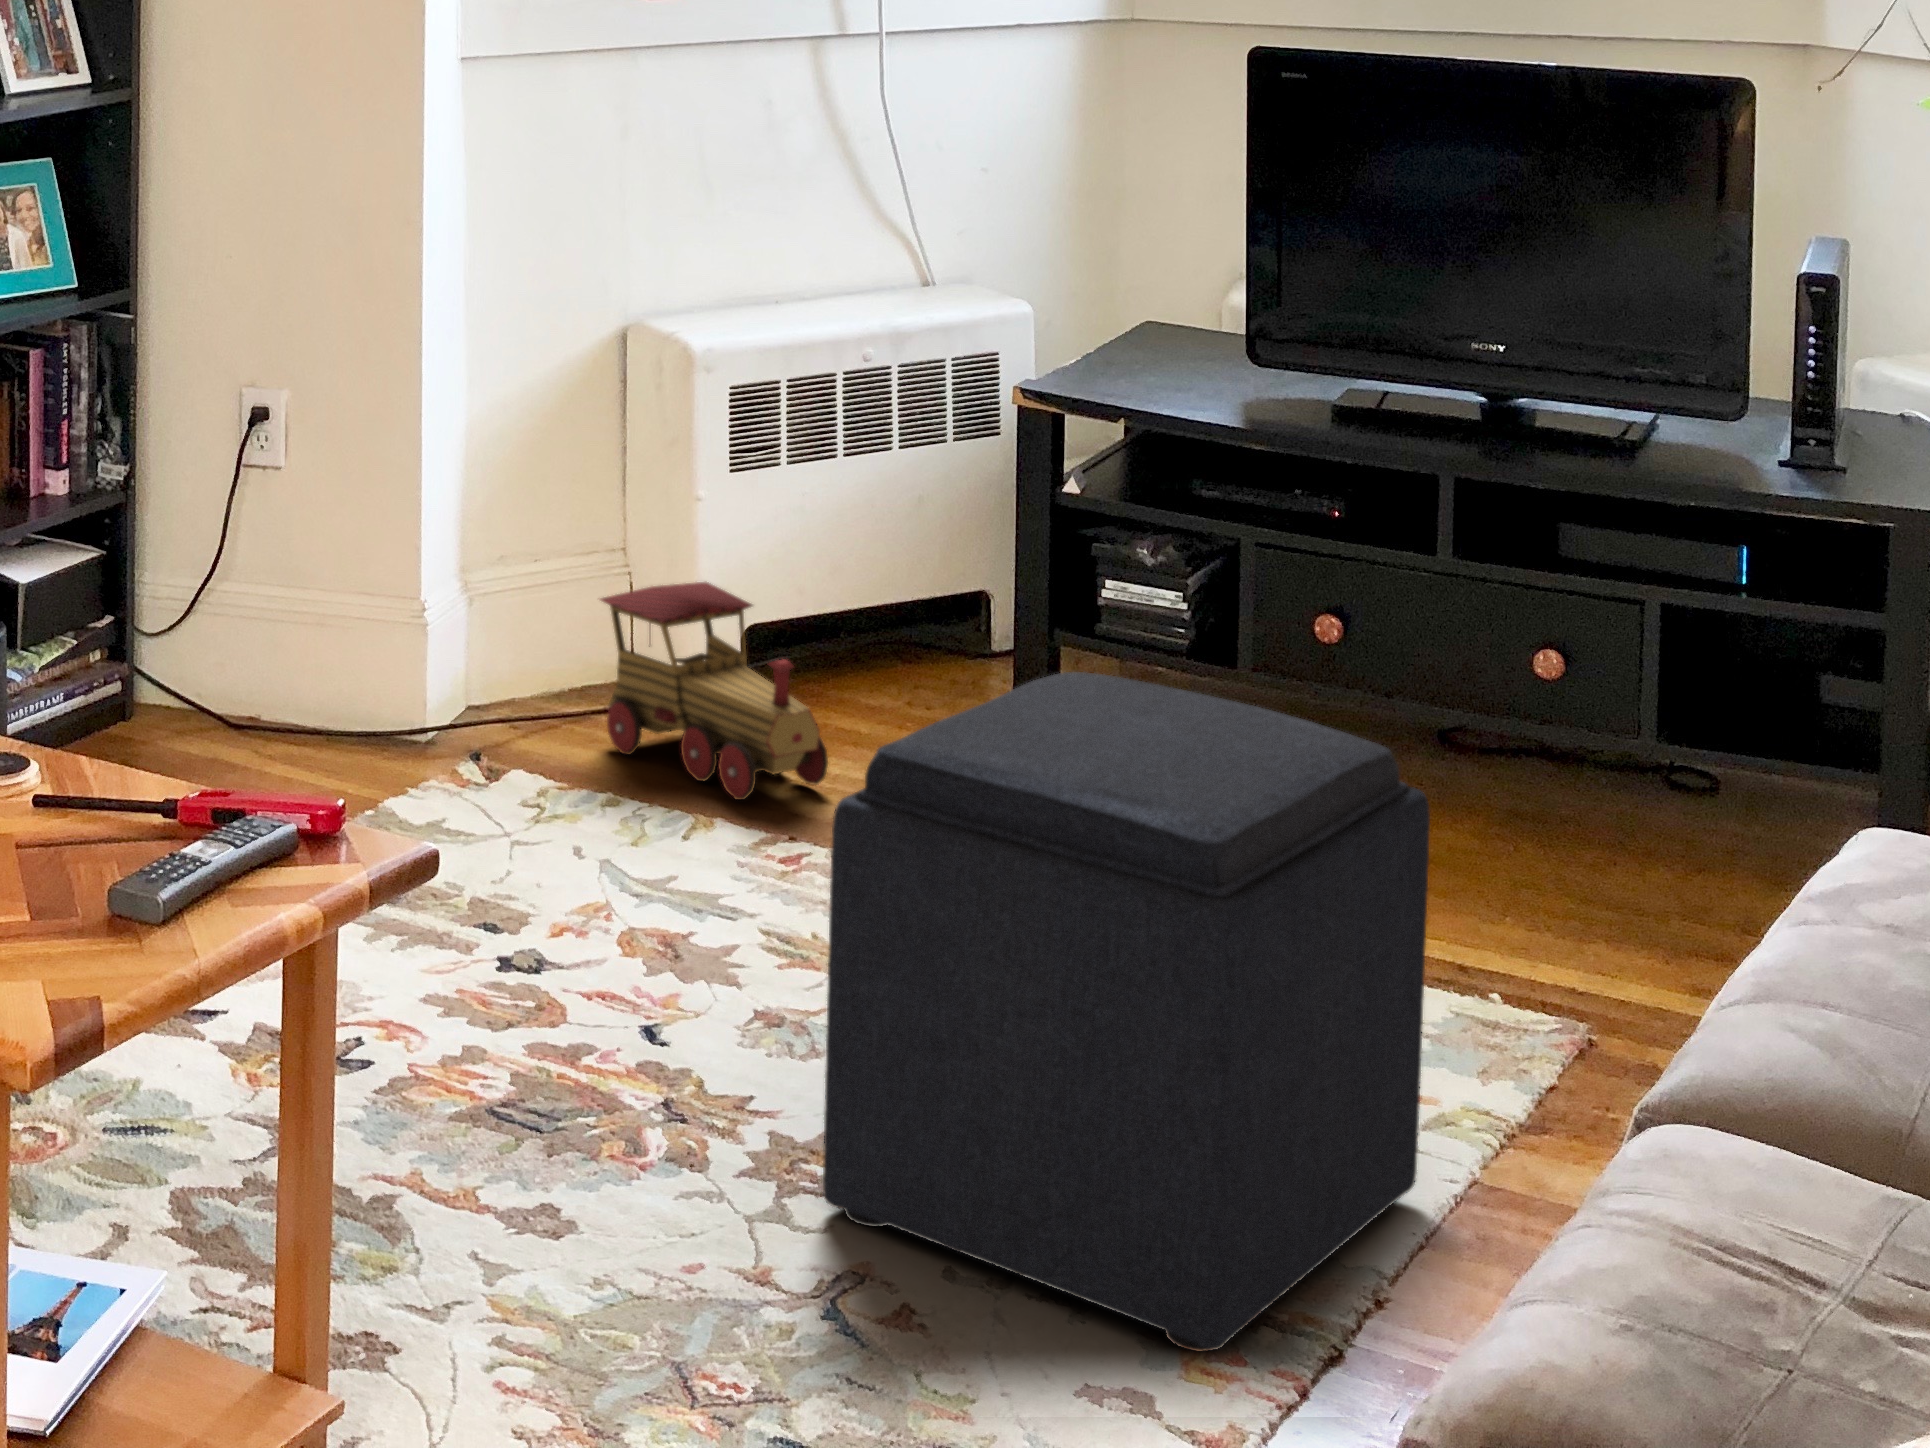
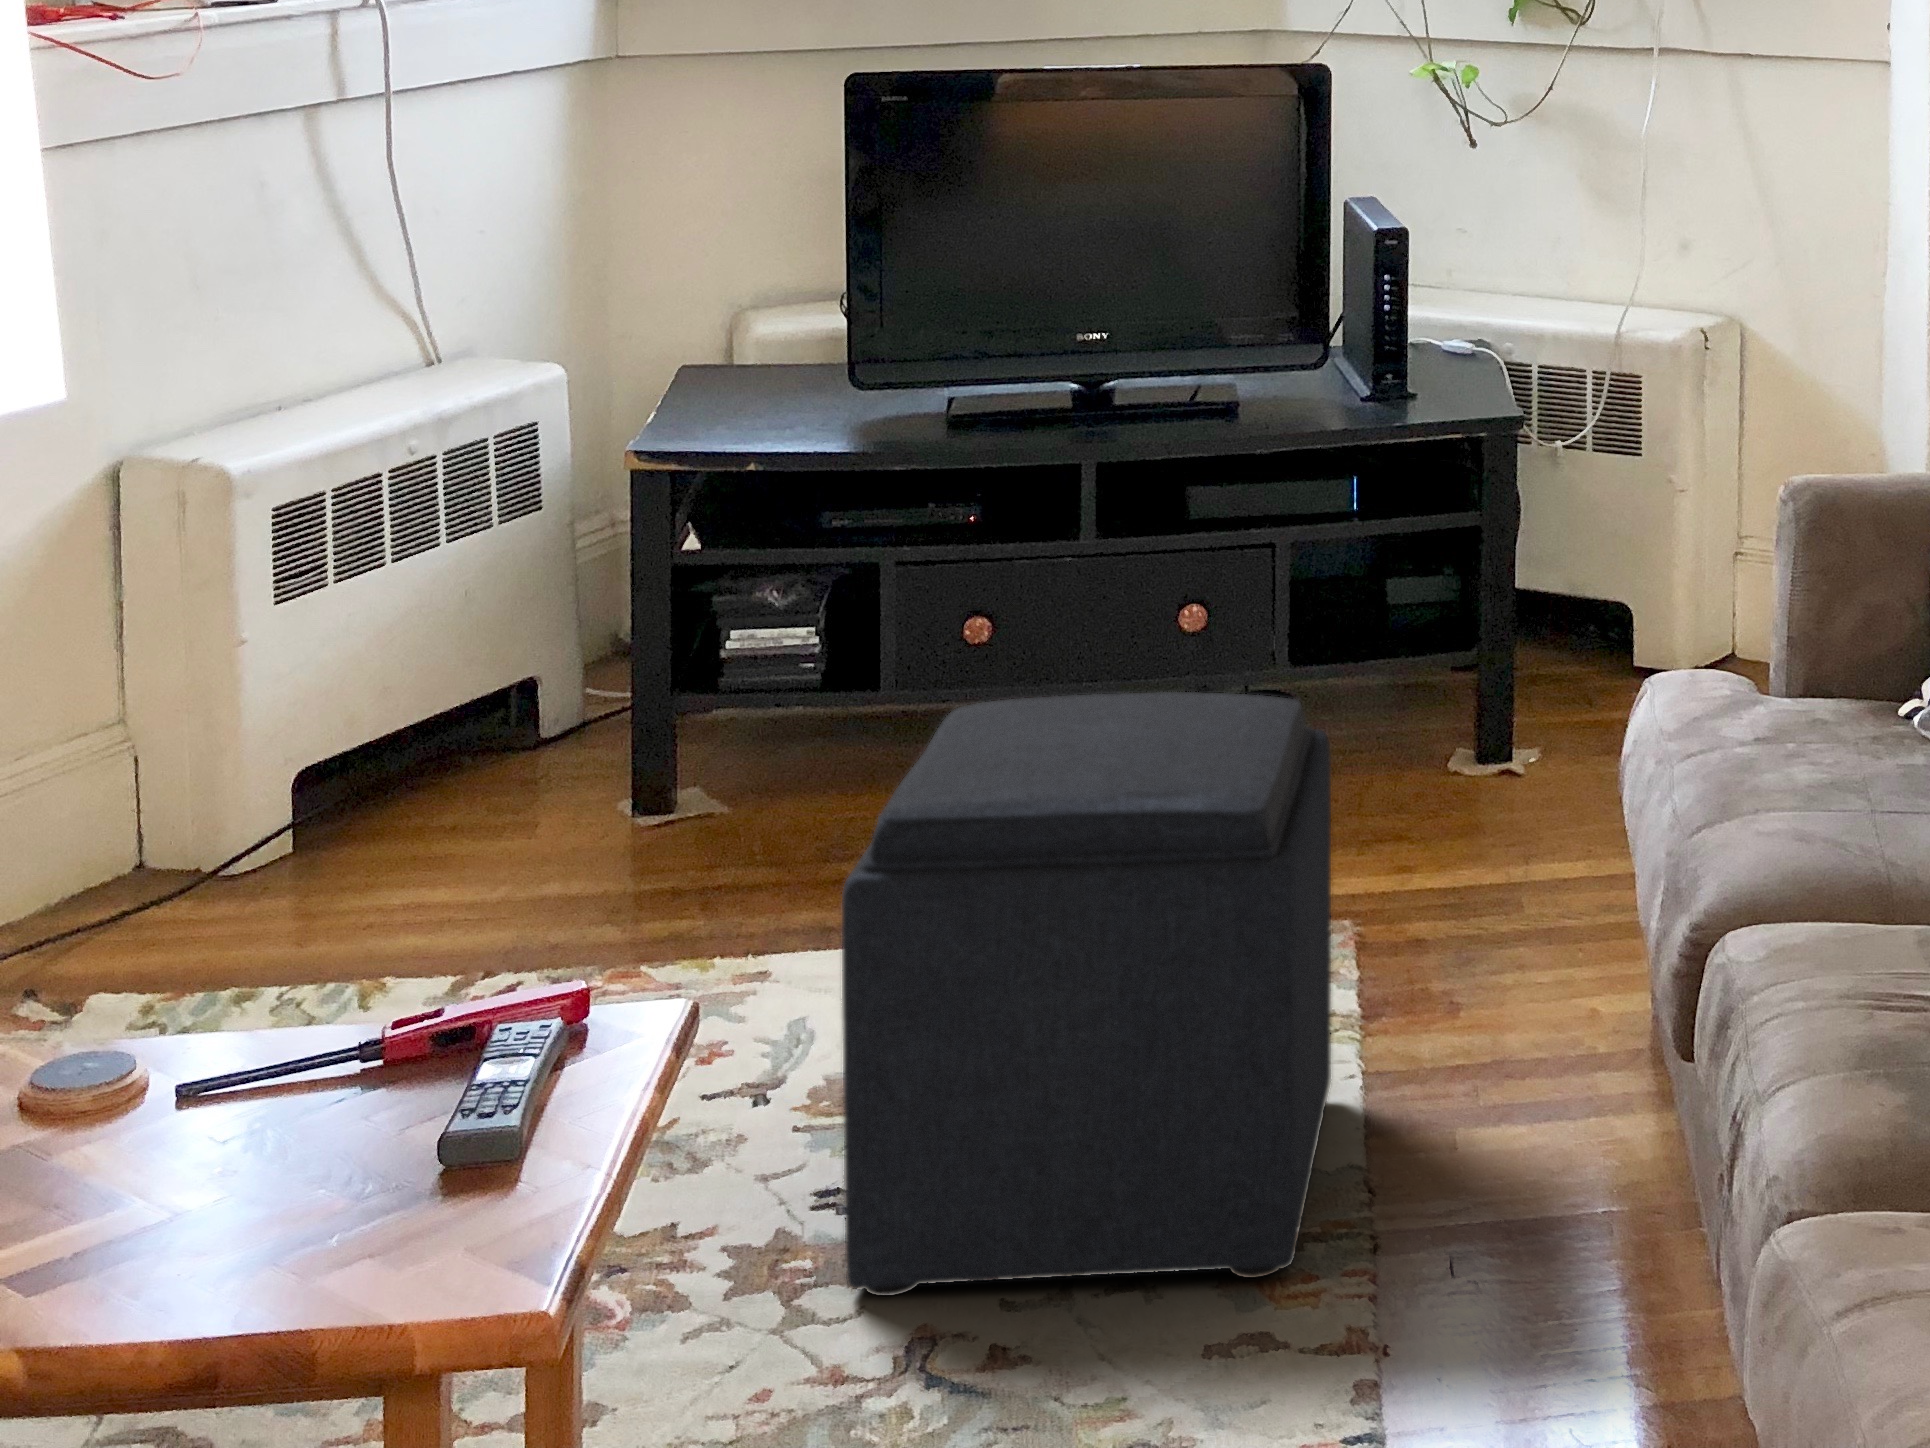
toy train: present [600,582,828,800] -> none [160,739,492,965]

